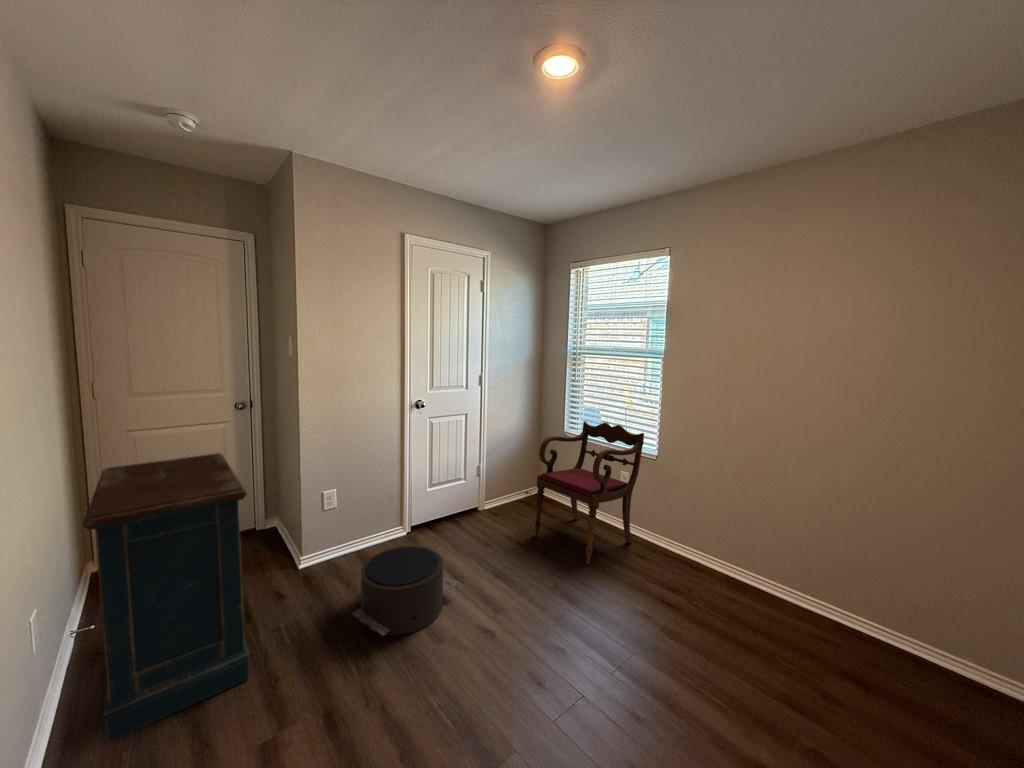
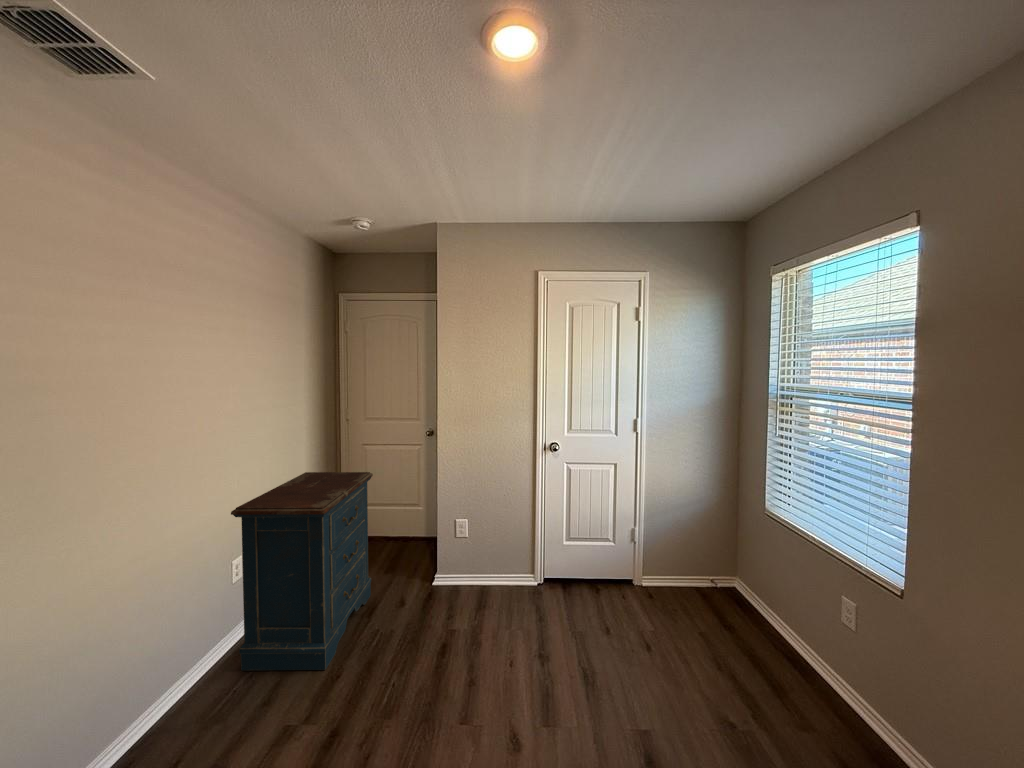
armchair: present [535,421,644,564] -> none [678,499,879,737]
pouf: present [352,546,460,636] -> none [413,597,525,702]

